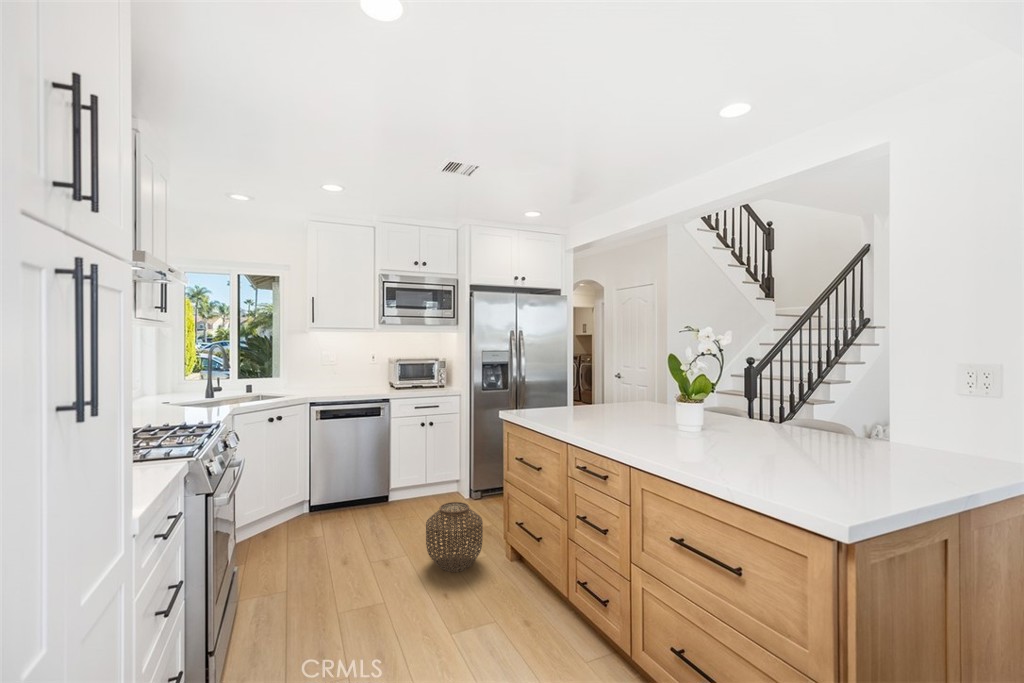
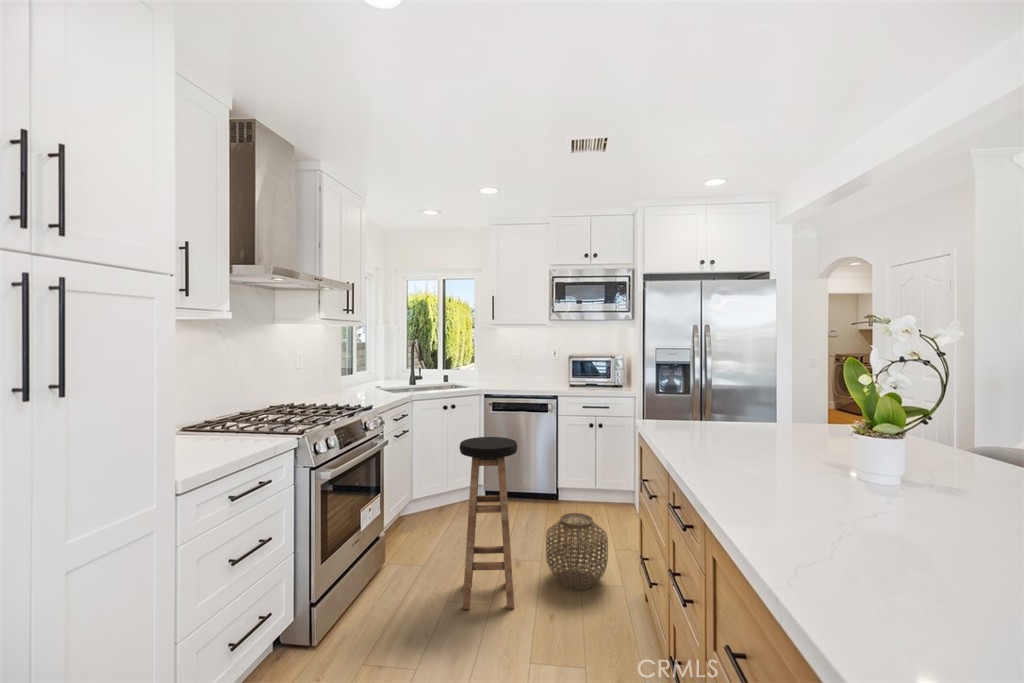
bar stool: none [351,440,415,618] -> present [460,437,517,609]

